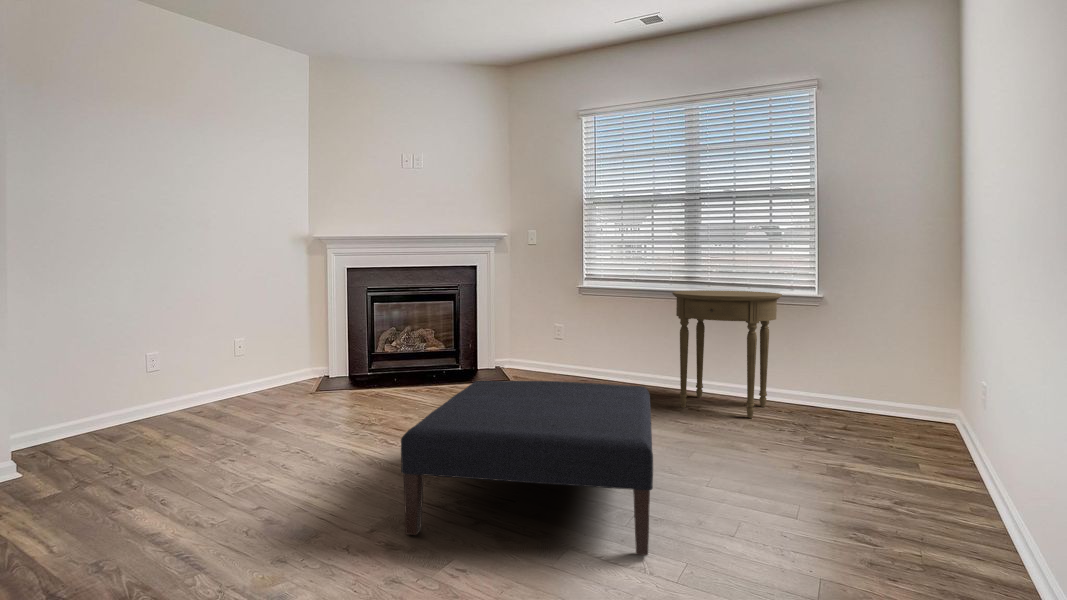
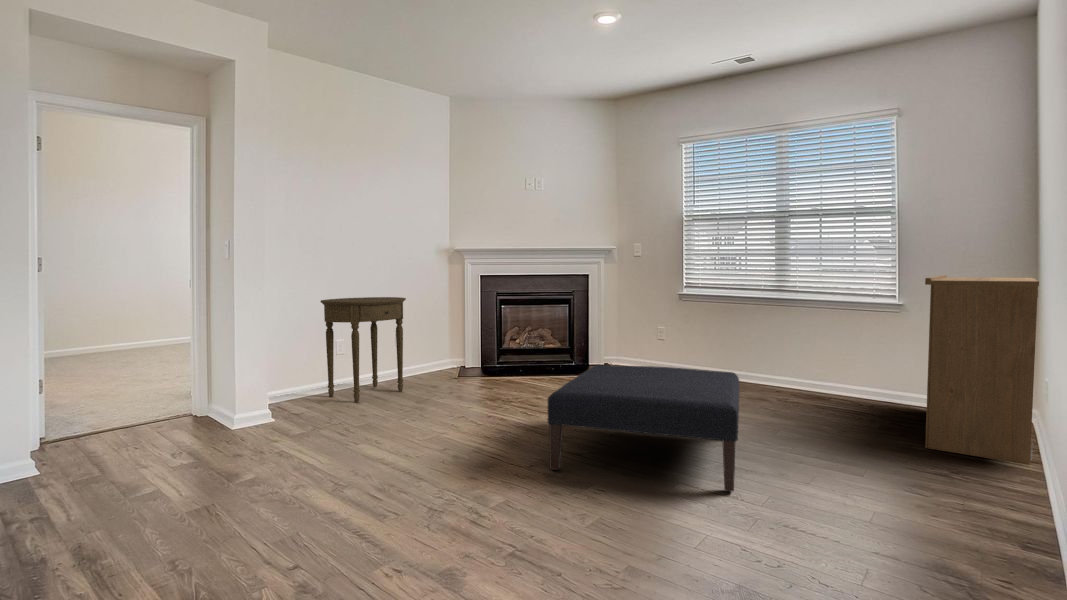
bookshelf: none [858,266,984,485] -> present [925,276,1039,465]
side table: present [672,290,782,418] -> present [321,297,406,402]

